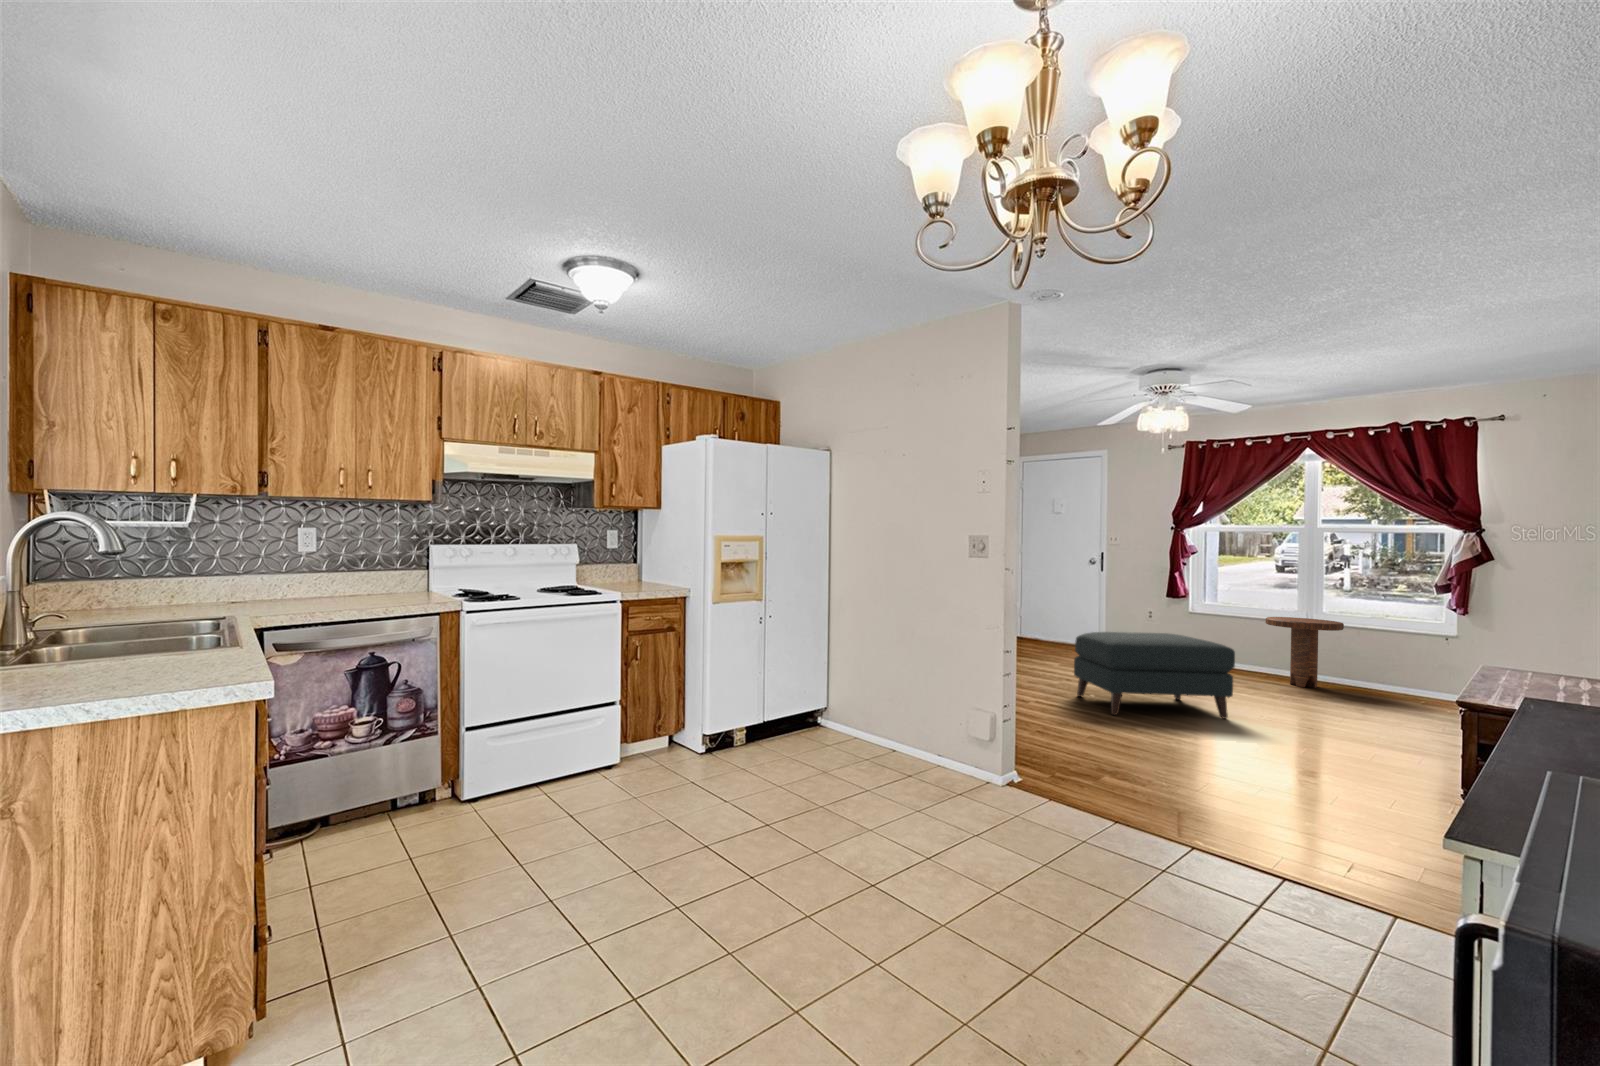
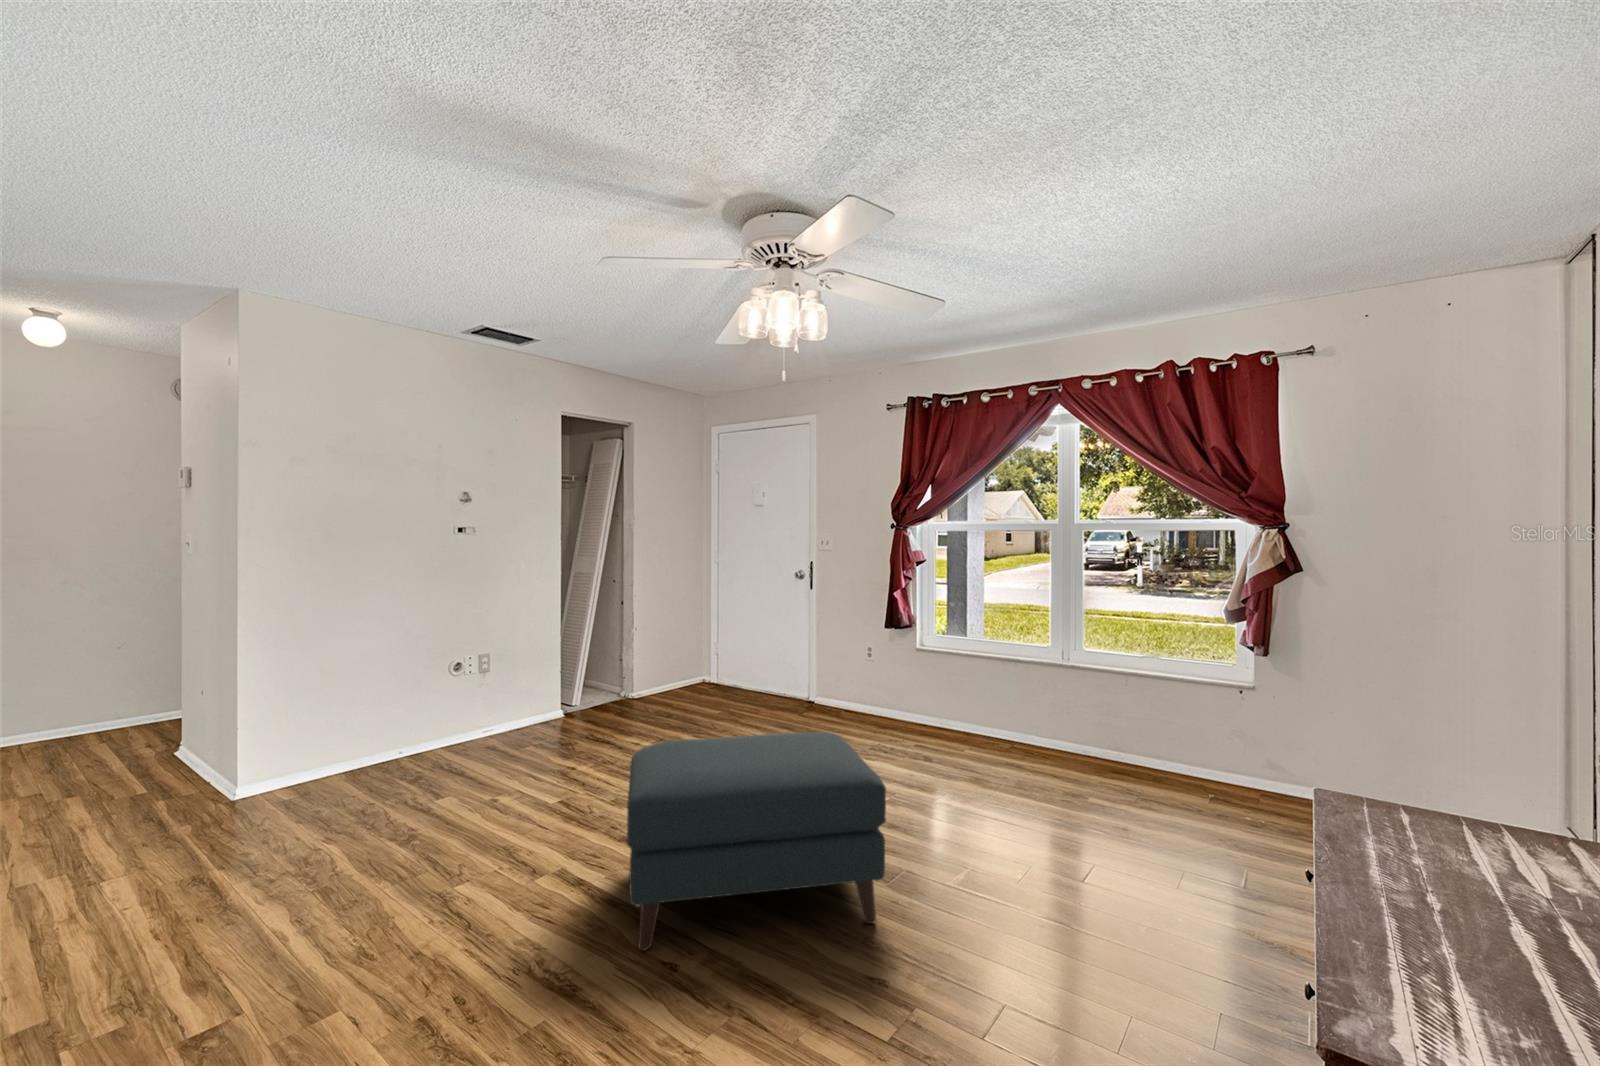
side table: present [1266,617,1344,688] -> none [1002,658,1105,772]

